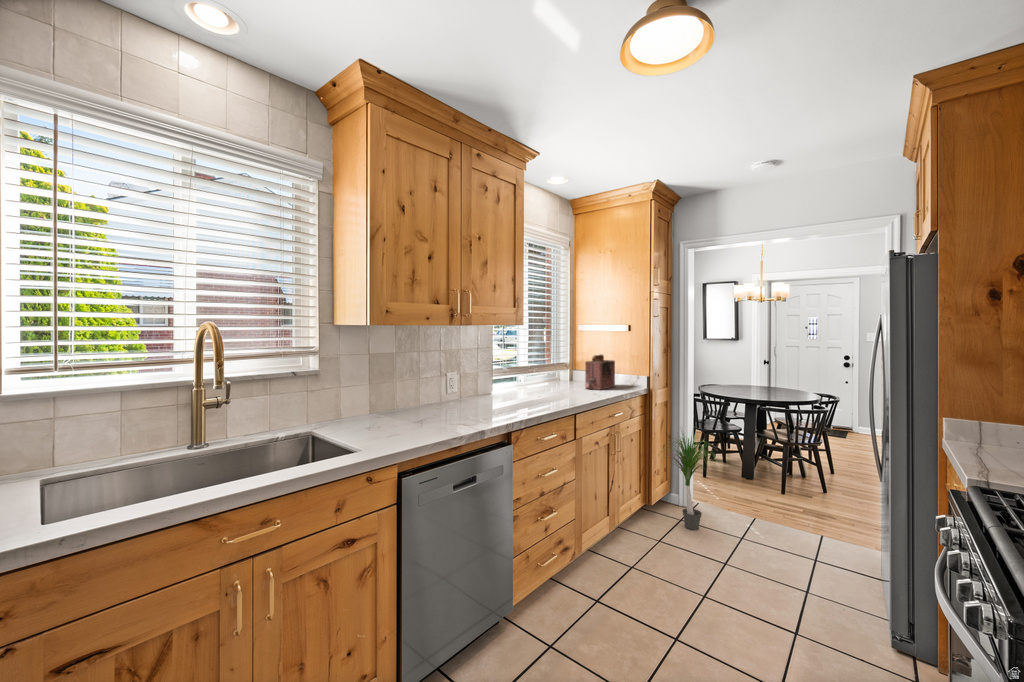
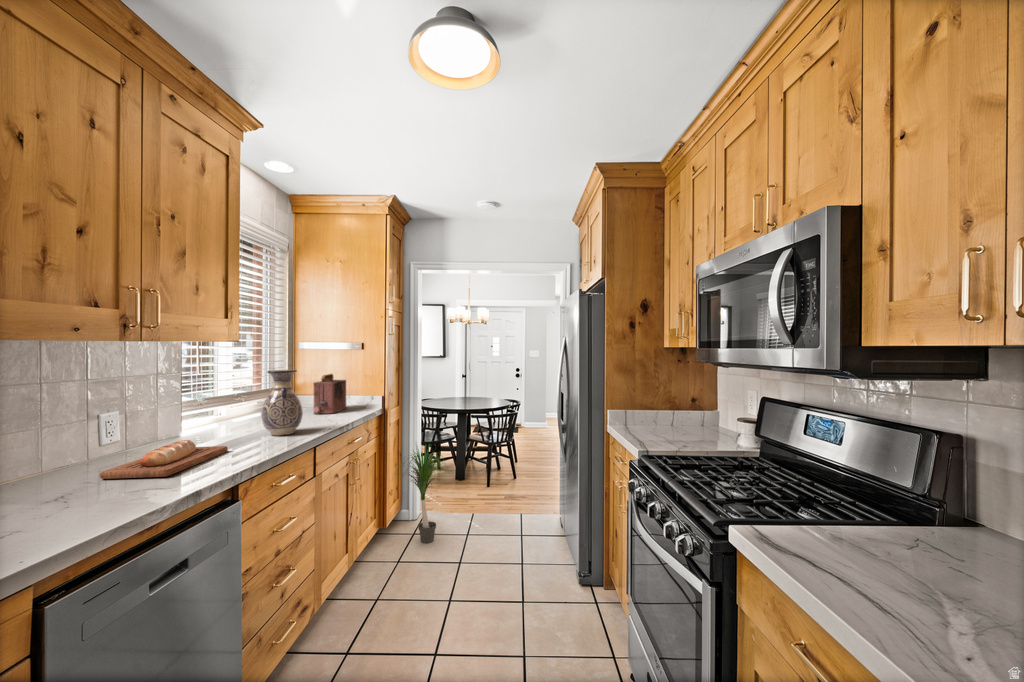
vase: none [539,349,568,402] -> present [261,370,303,436]
bread loaf: none [442,397,513,418] -> present [99,440,228,479]

